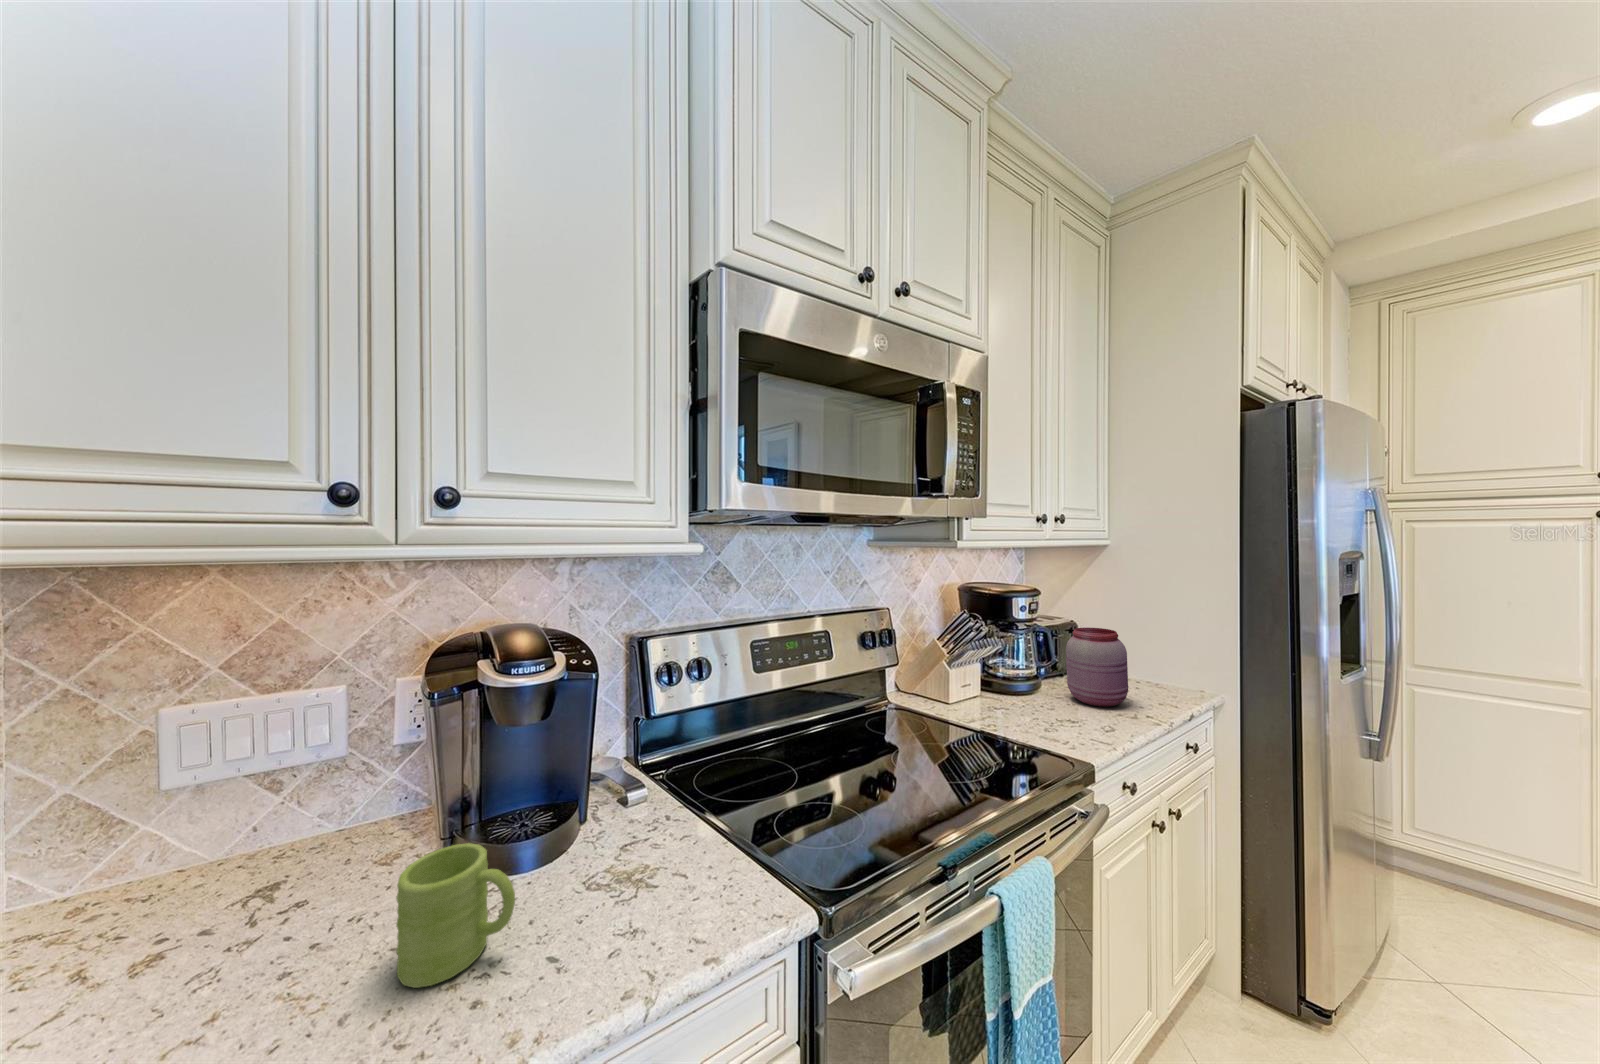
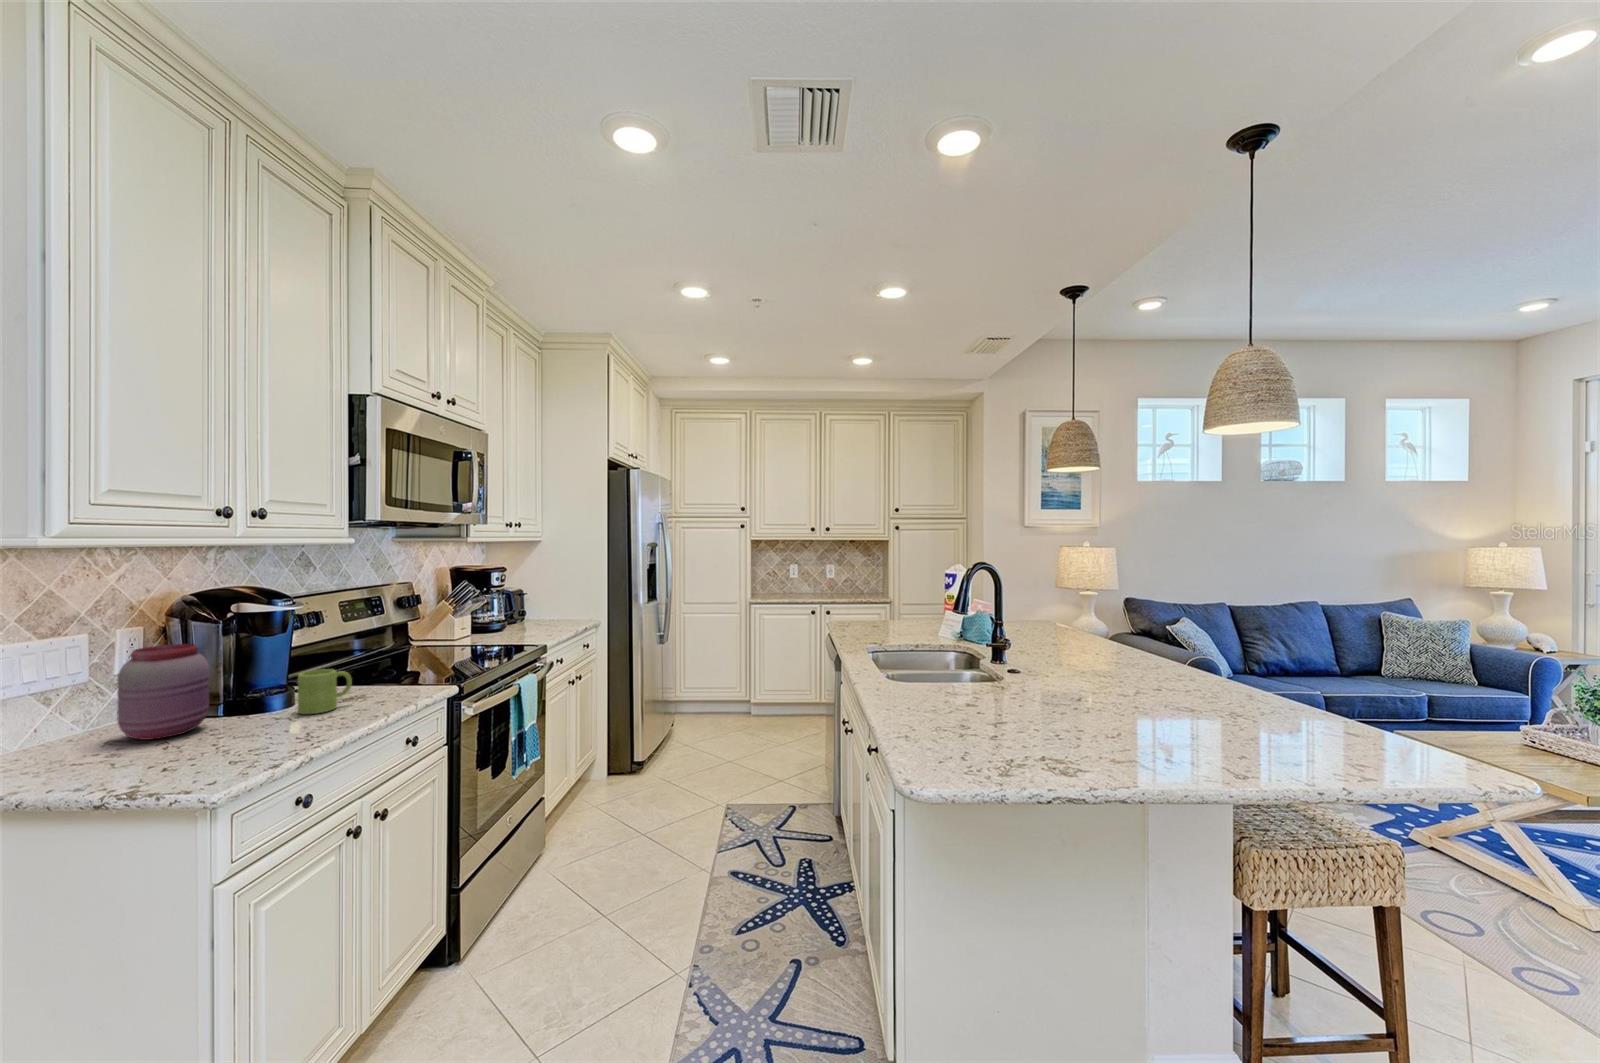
jar: present [1066,628,1128,707] -> present [117,644,209,740]

